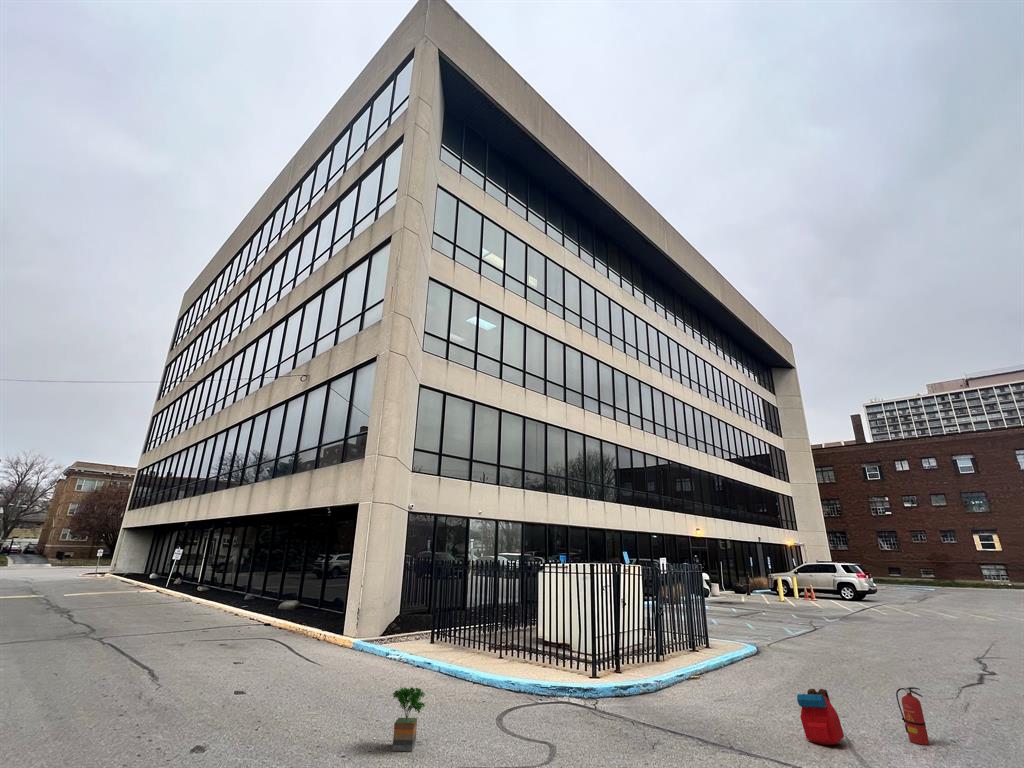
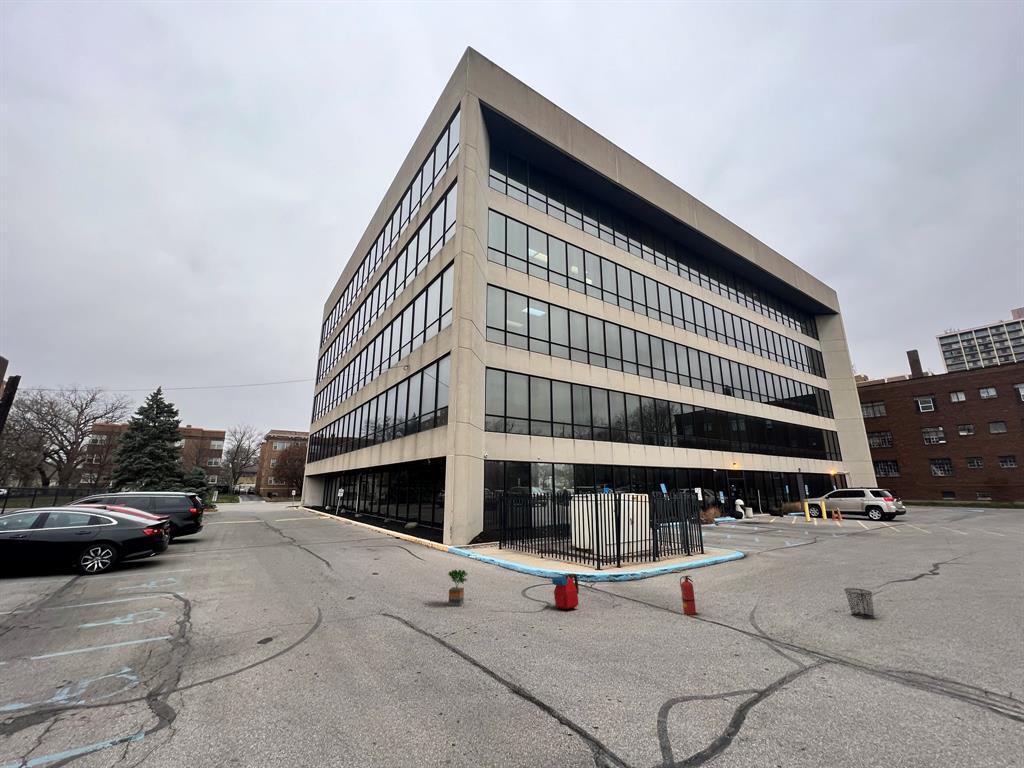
fire extinguisher: present [896,687,929,745] -> present [680,576,696,615]
backpack: present [797,689,844,745] -> present [552,574,579,609]
waste bin: none [952,705,997,750] -> present [845,588,874,619]

